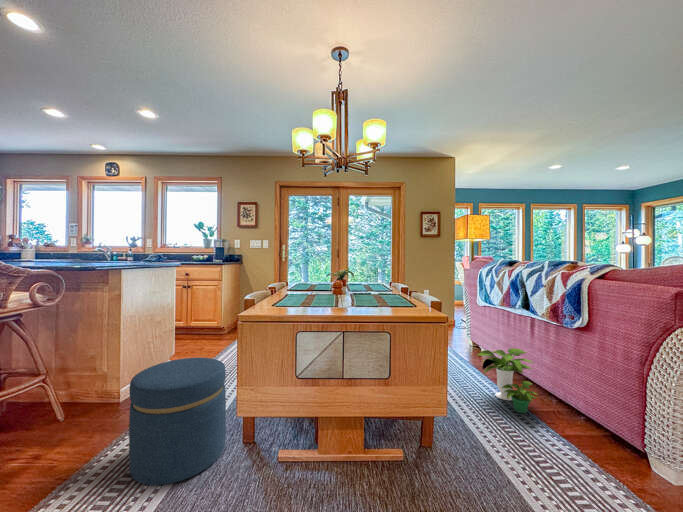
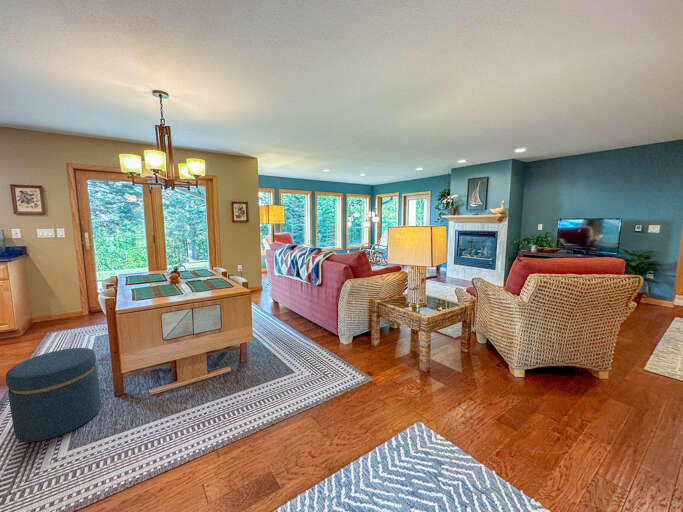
potted plant: present [477,348,537,413] -> none [273,300,303,333]

